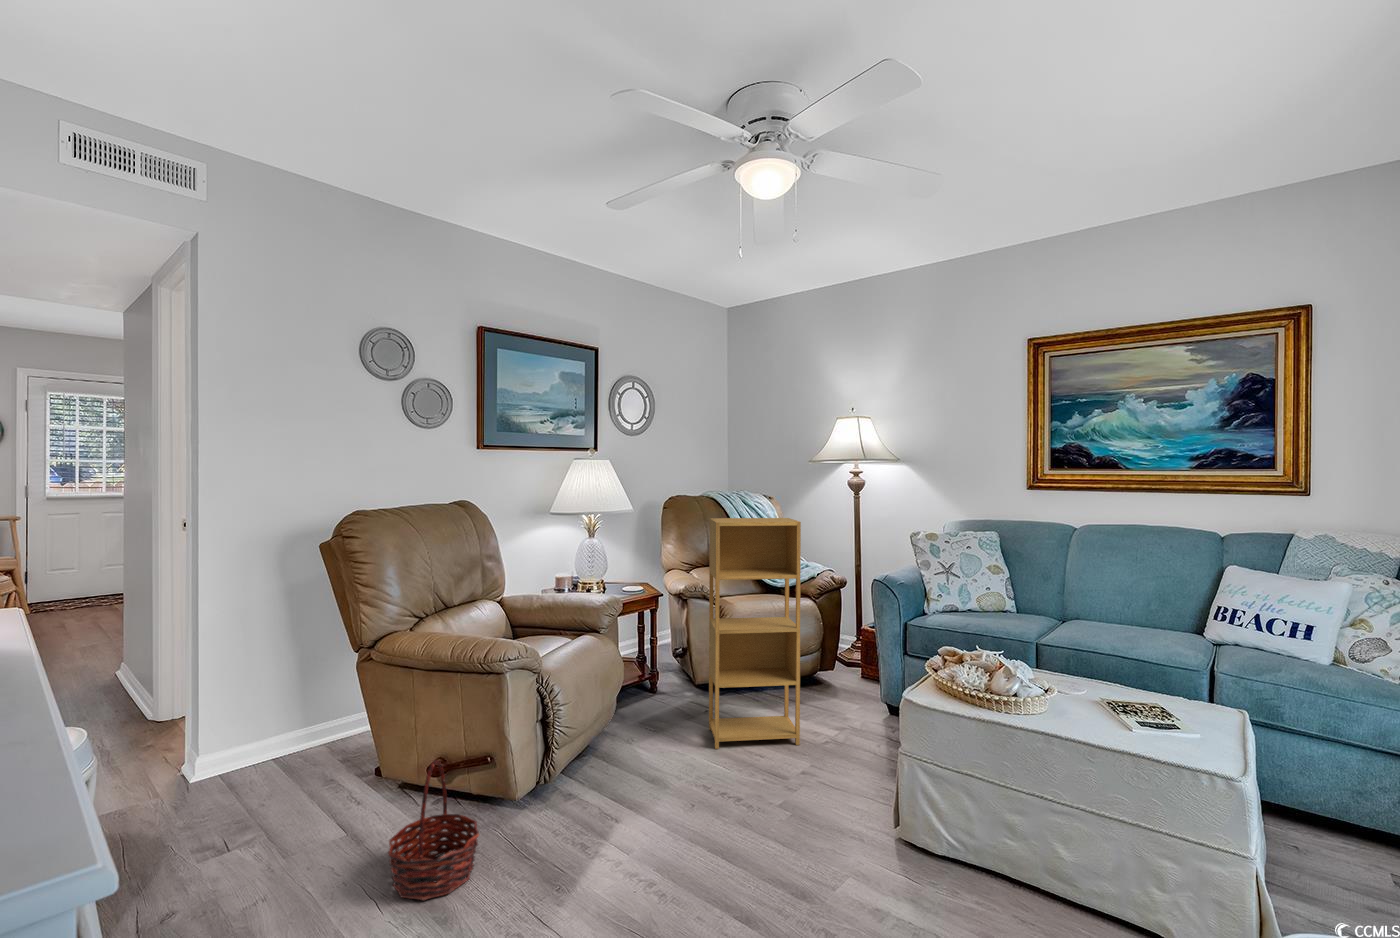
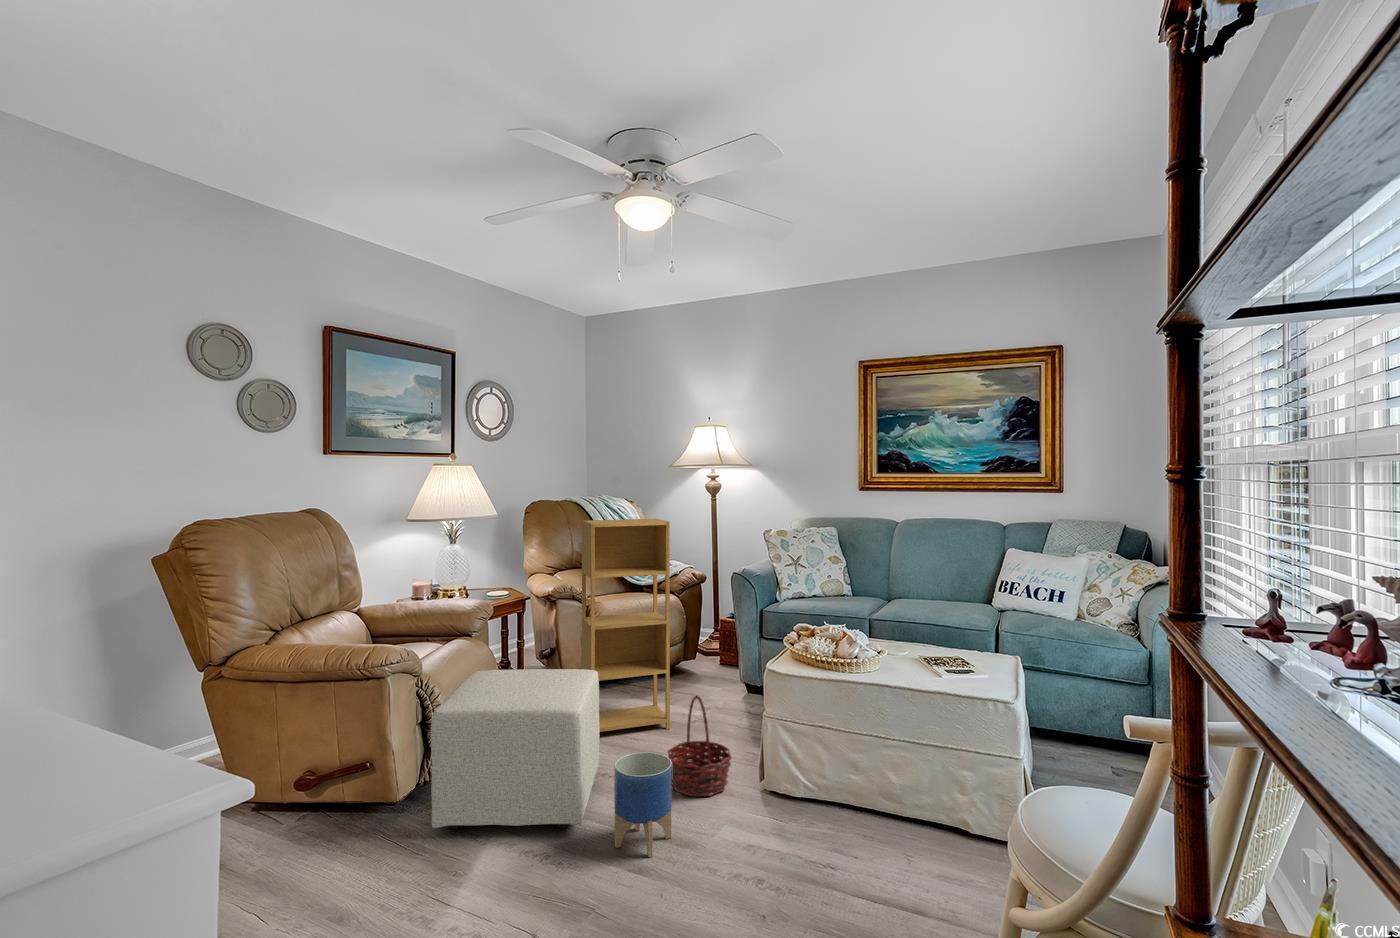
ottoman: none [536,670,717,855] -> present [431,669,600,829]
basket: present [388,760,479,900] -> present [668,696,732,796]
planter: none [719,783,784,910] -> present [614,752,672,857]

